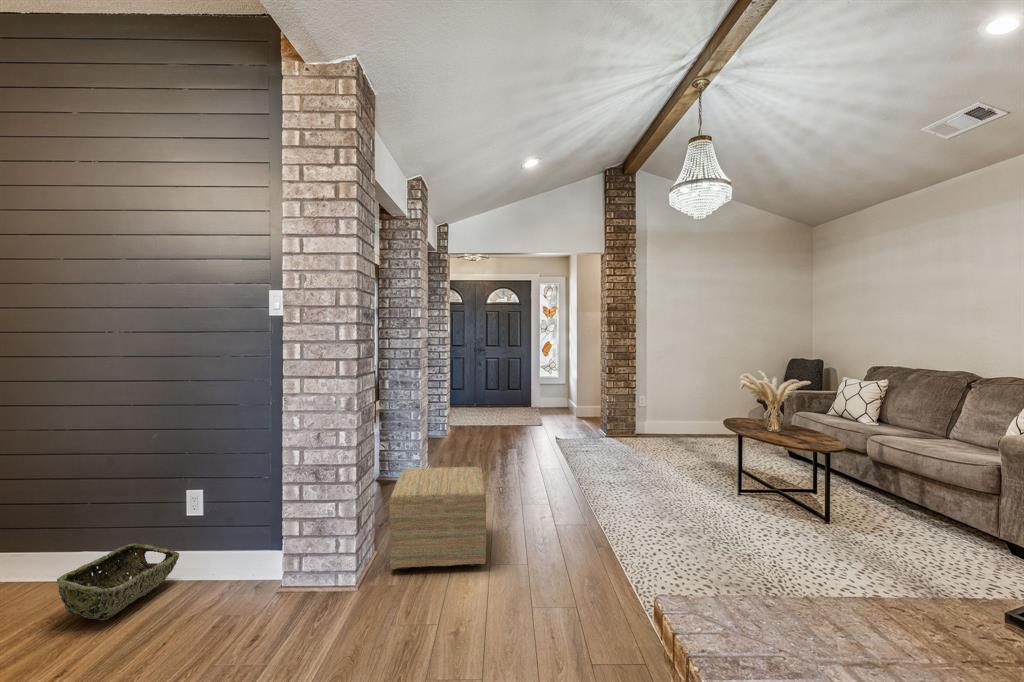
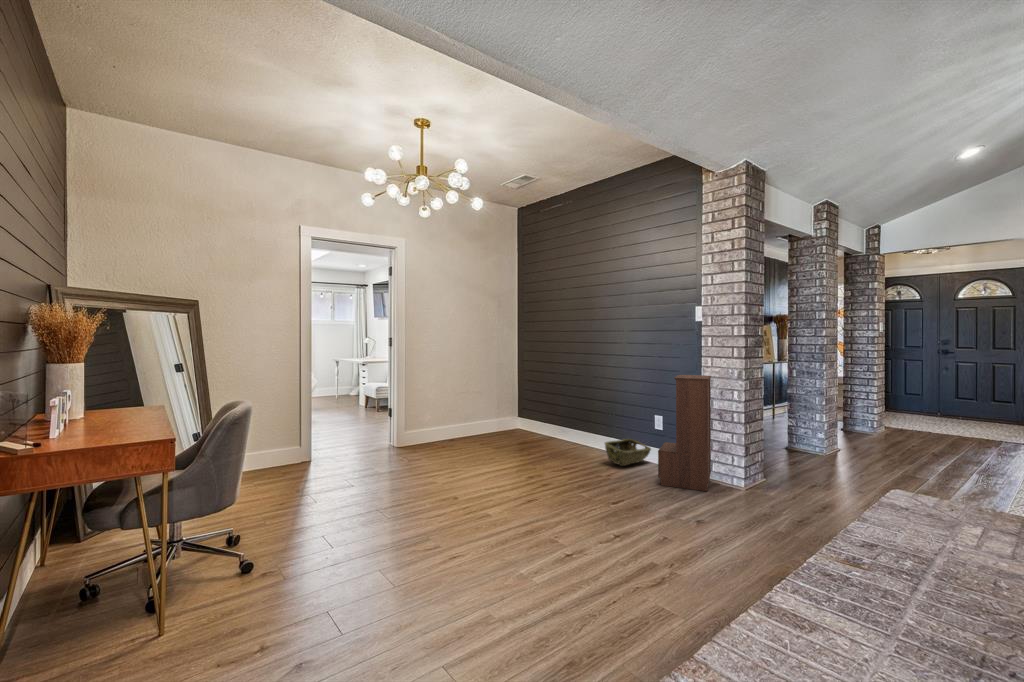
bookshelf: none [197,409,301,646] -> present [658,375,711,491]
ottoman: present [389,467,487,570] -> none [769,429,860,503]

